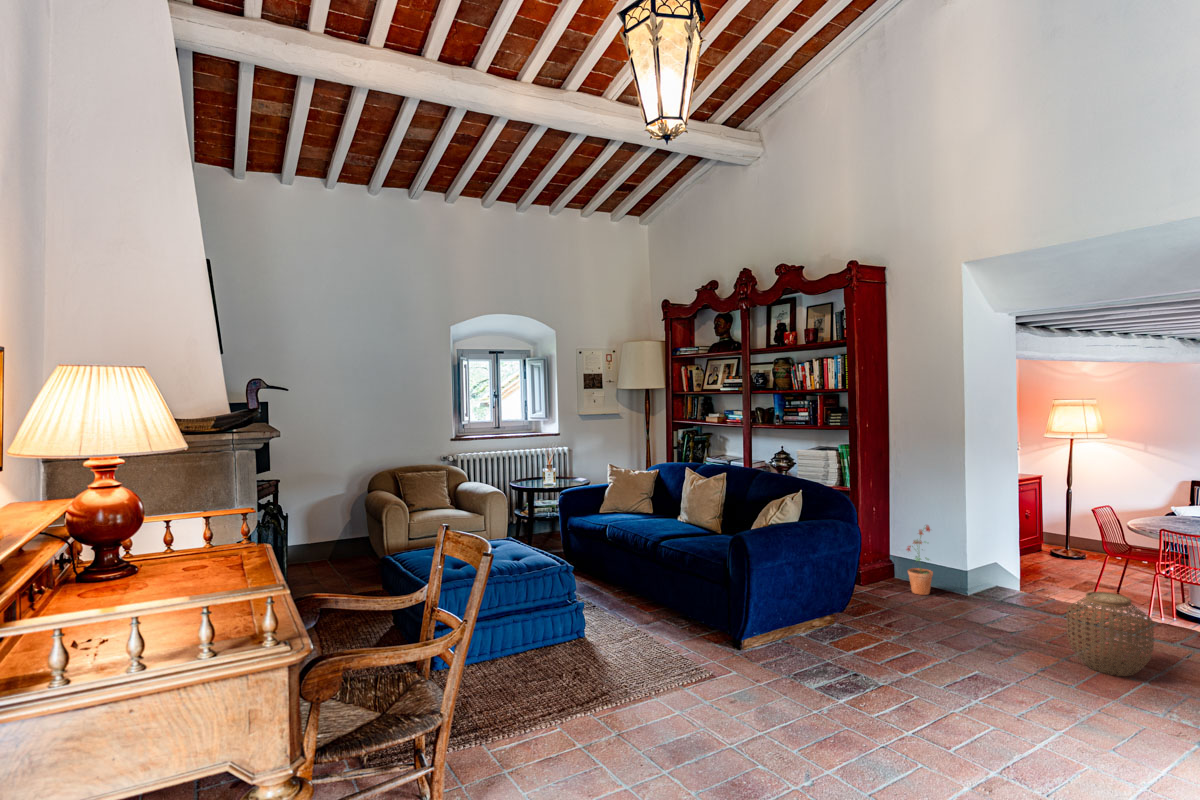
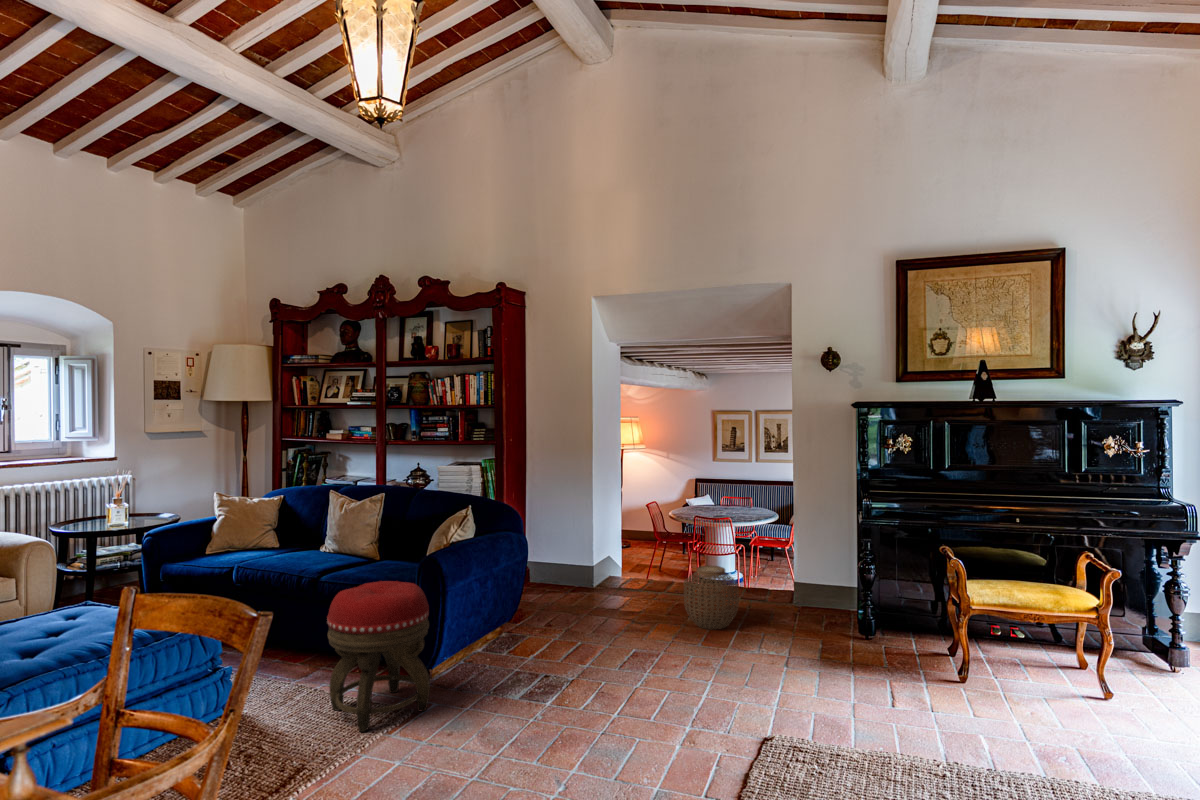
potted plant: present [906,525,933,595] -> none [544,528,566,592]
footstool: none [642,552,730,679] -> present [327,581,430,732]

